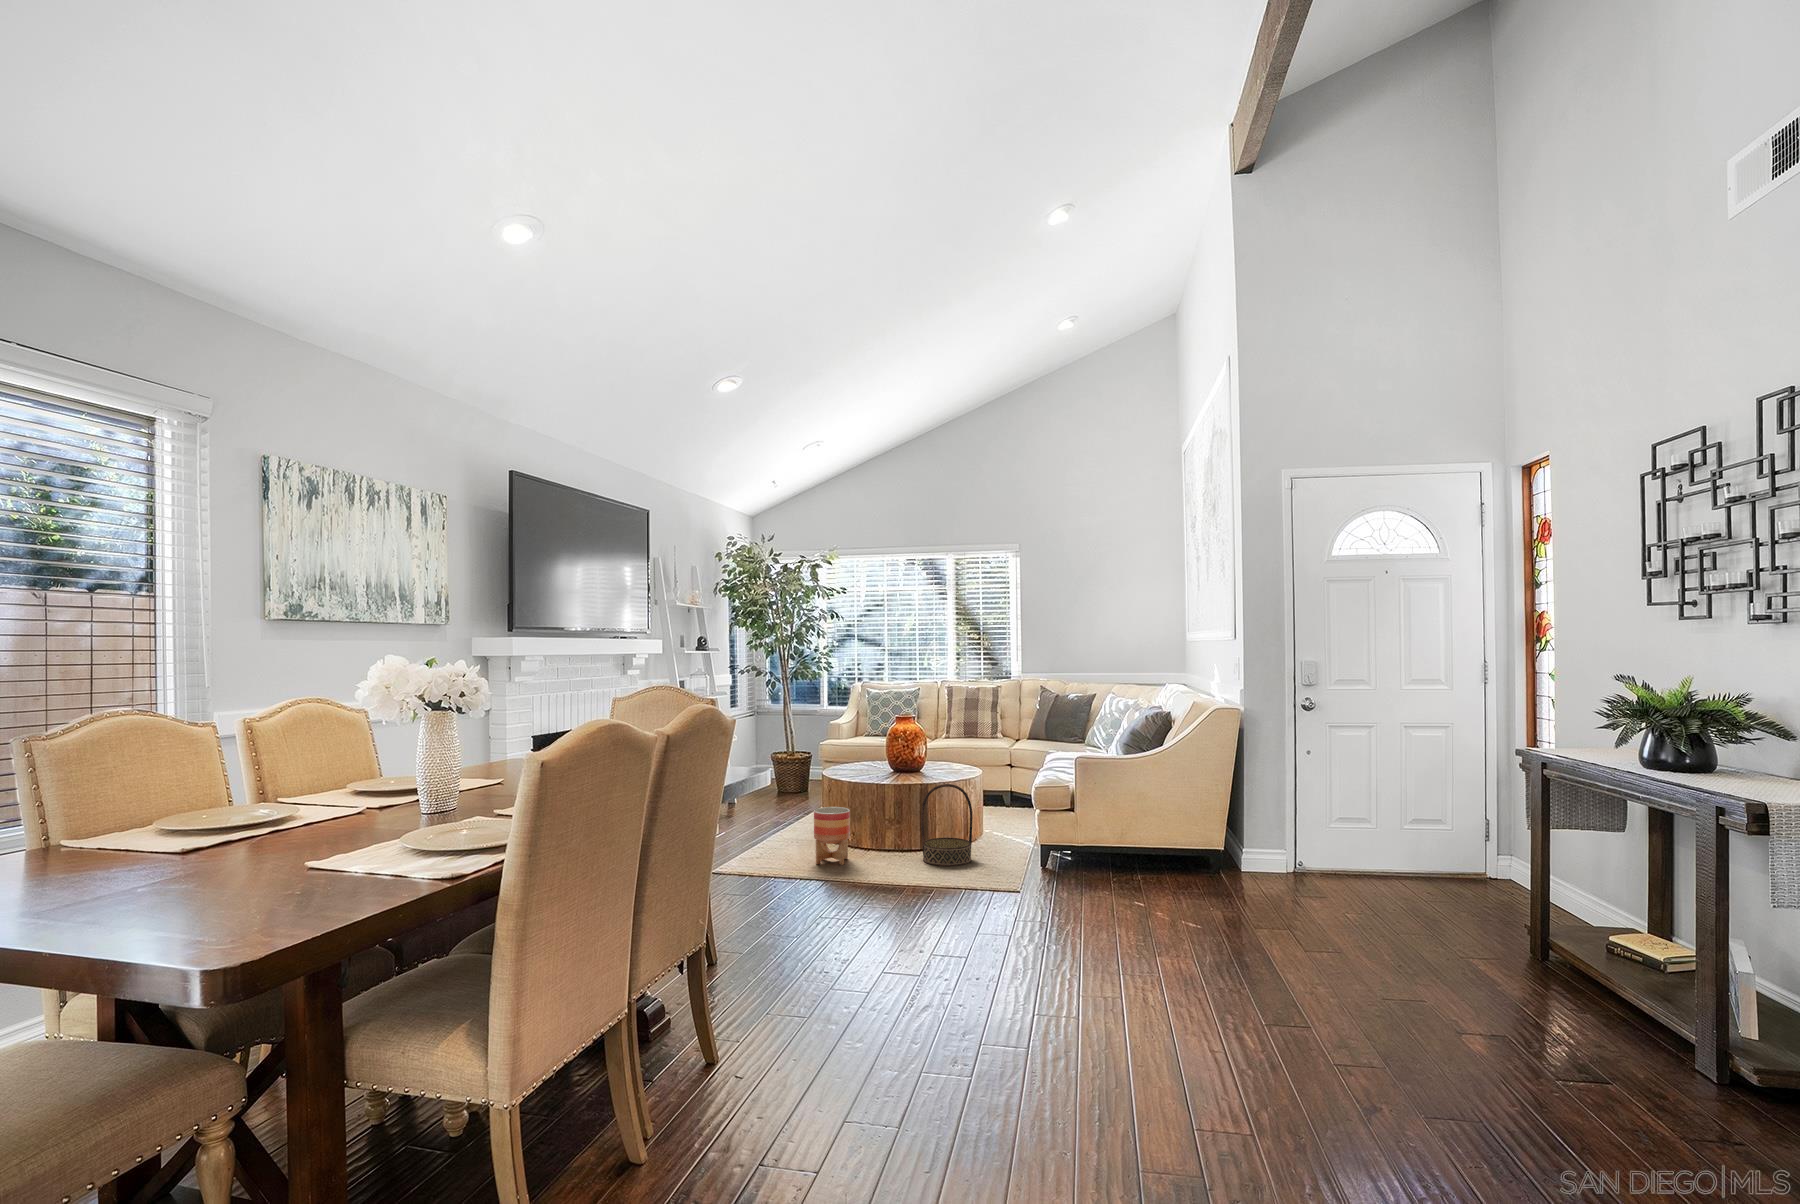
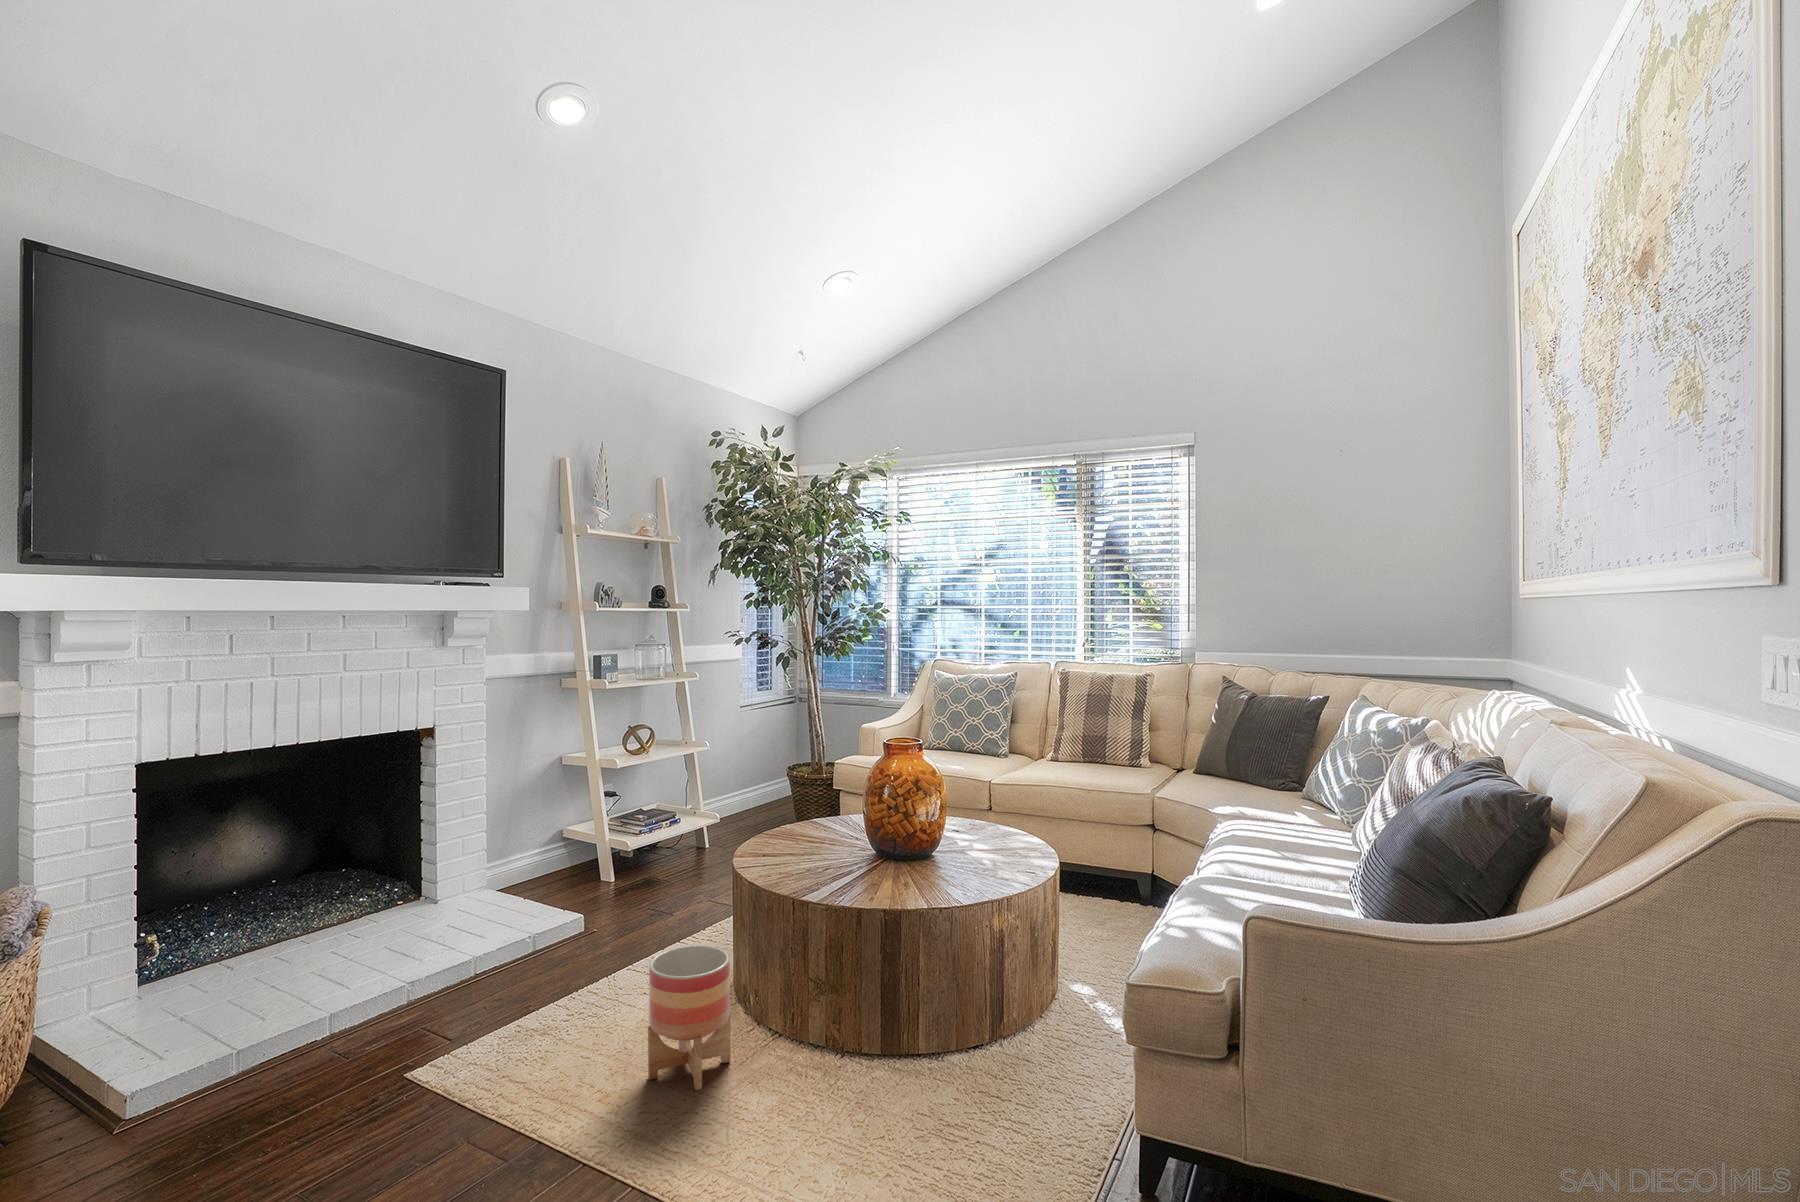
basket: present [921,784,973,866] -> none [872,930,994,1139]

